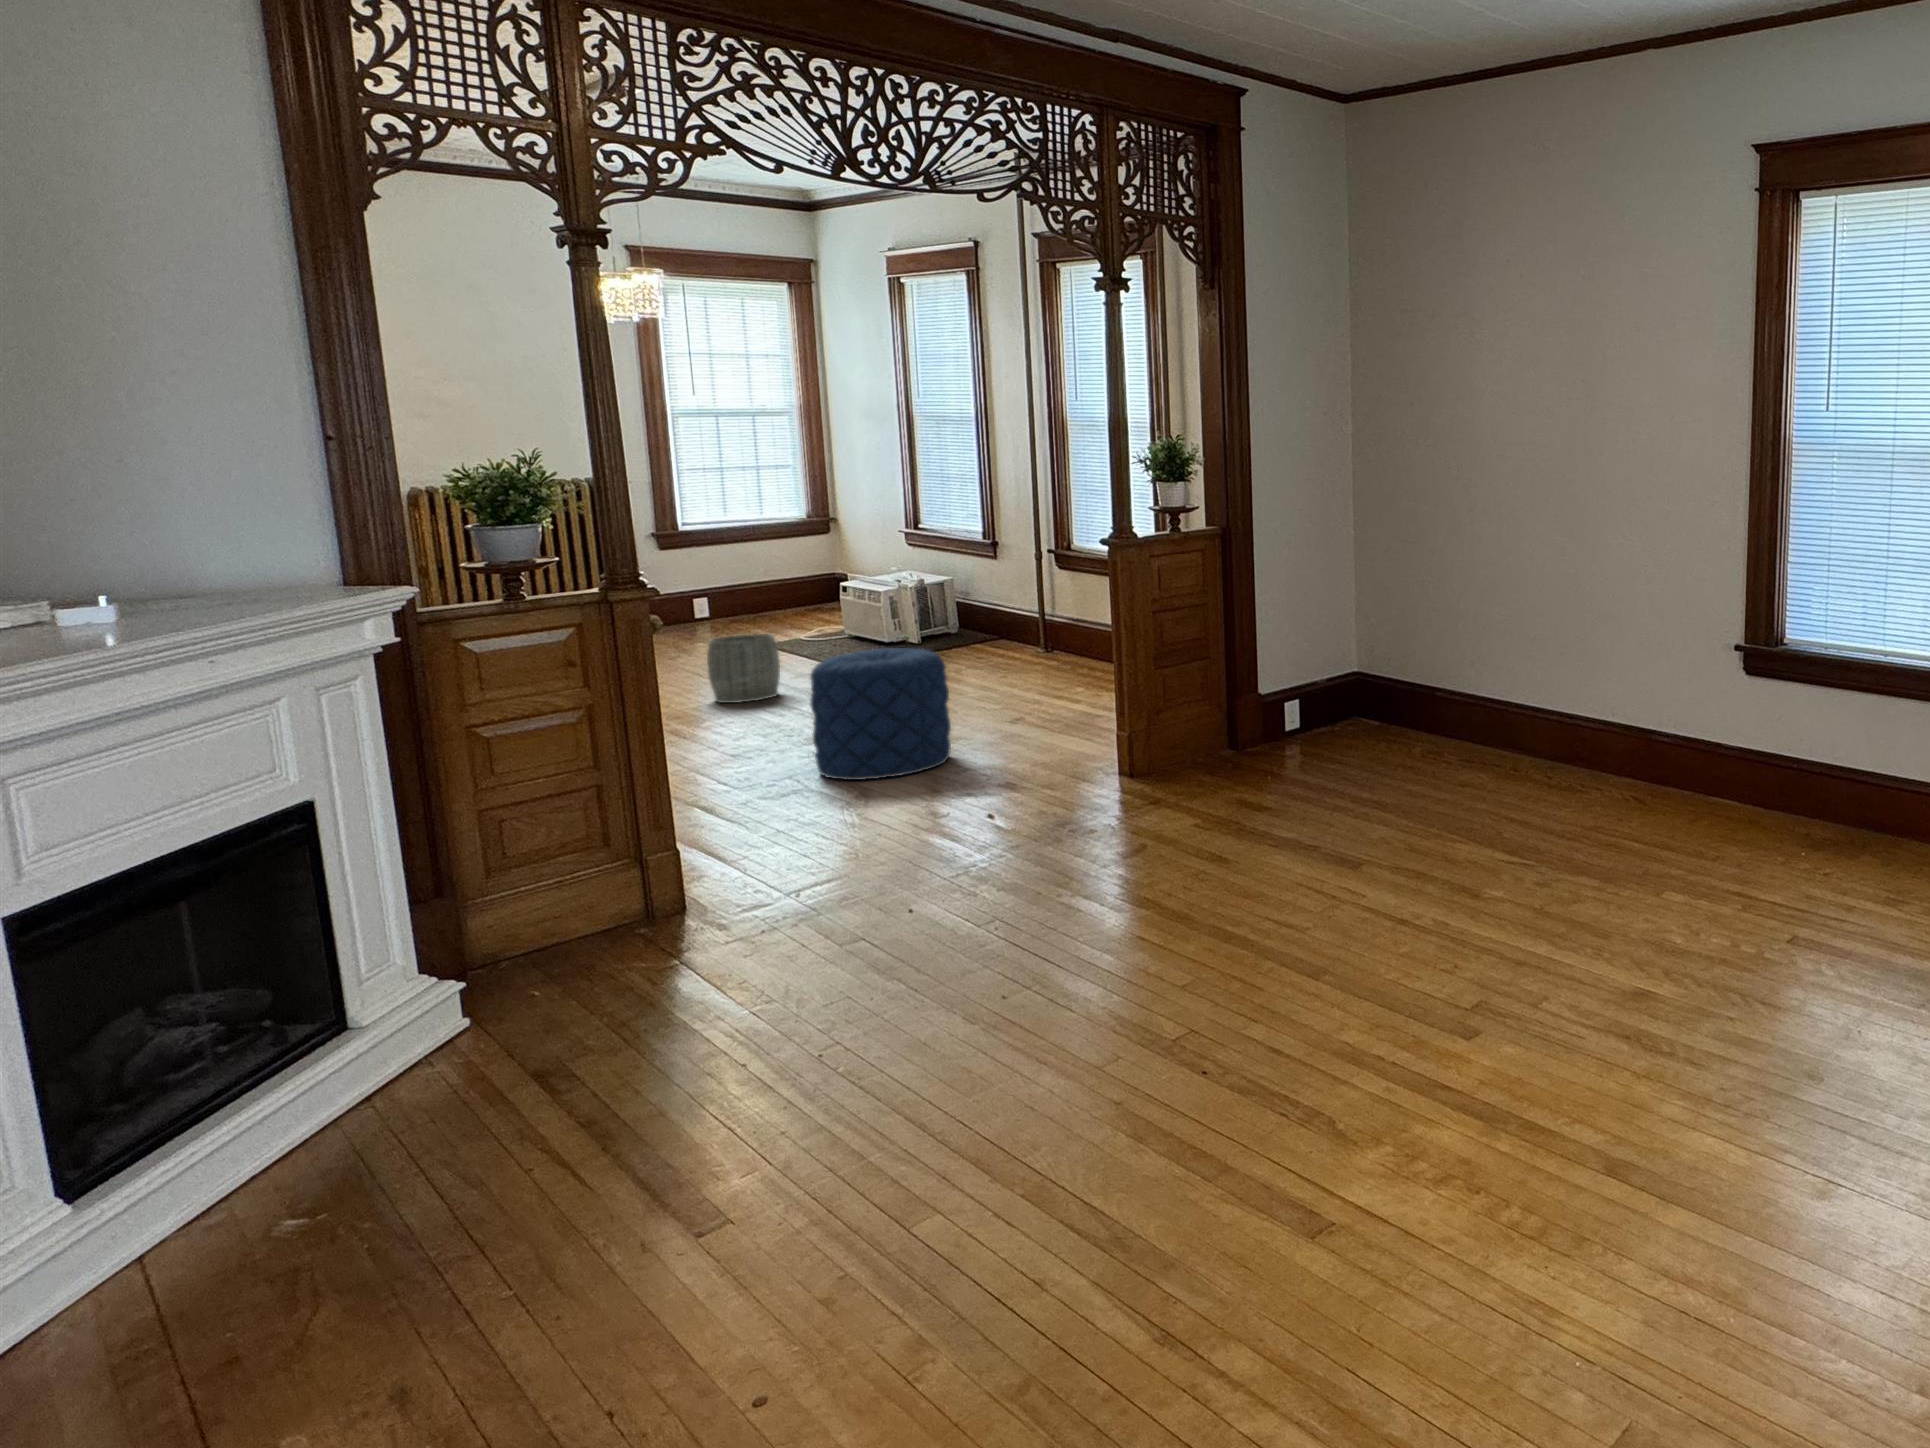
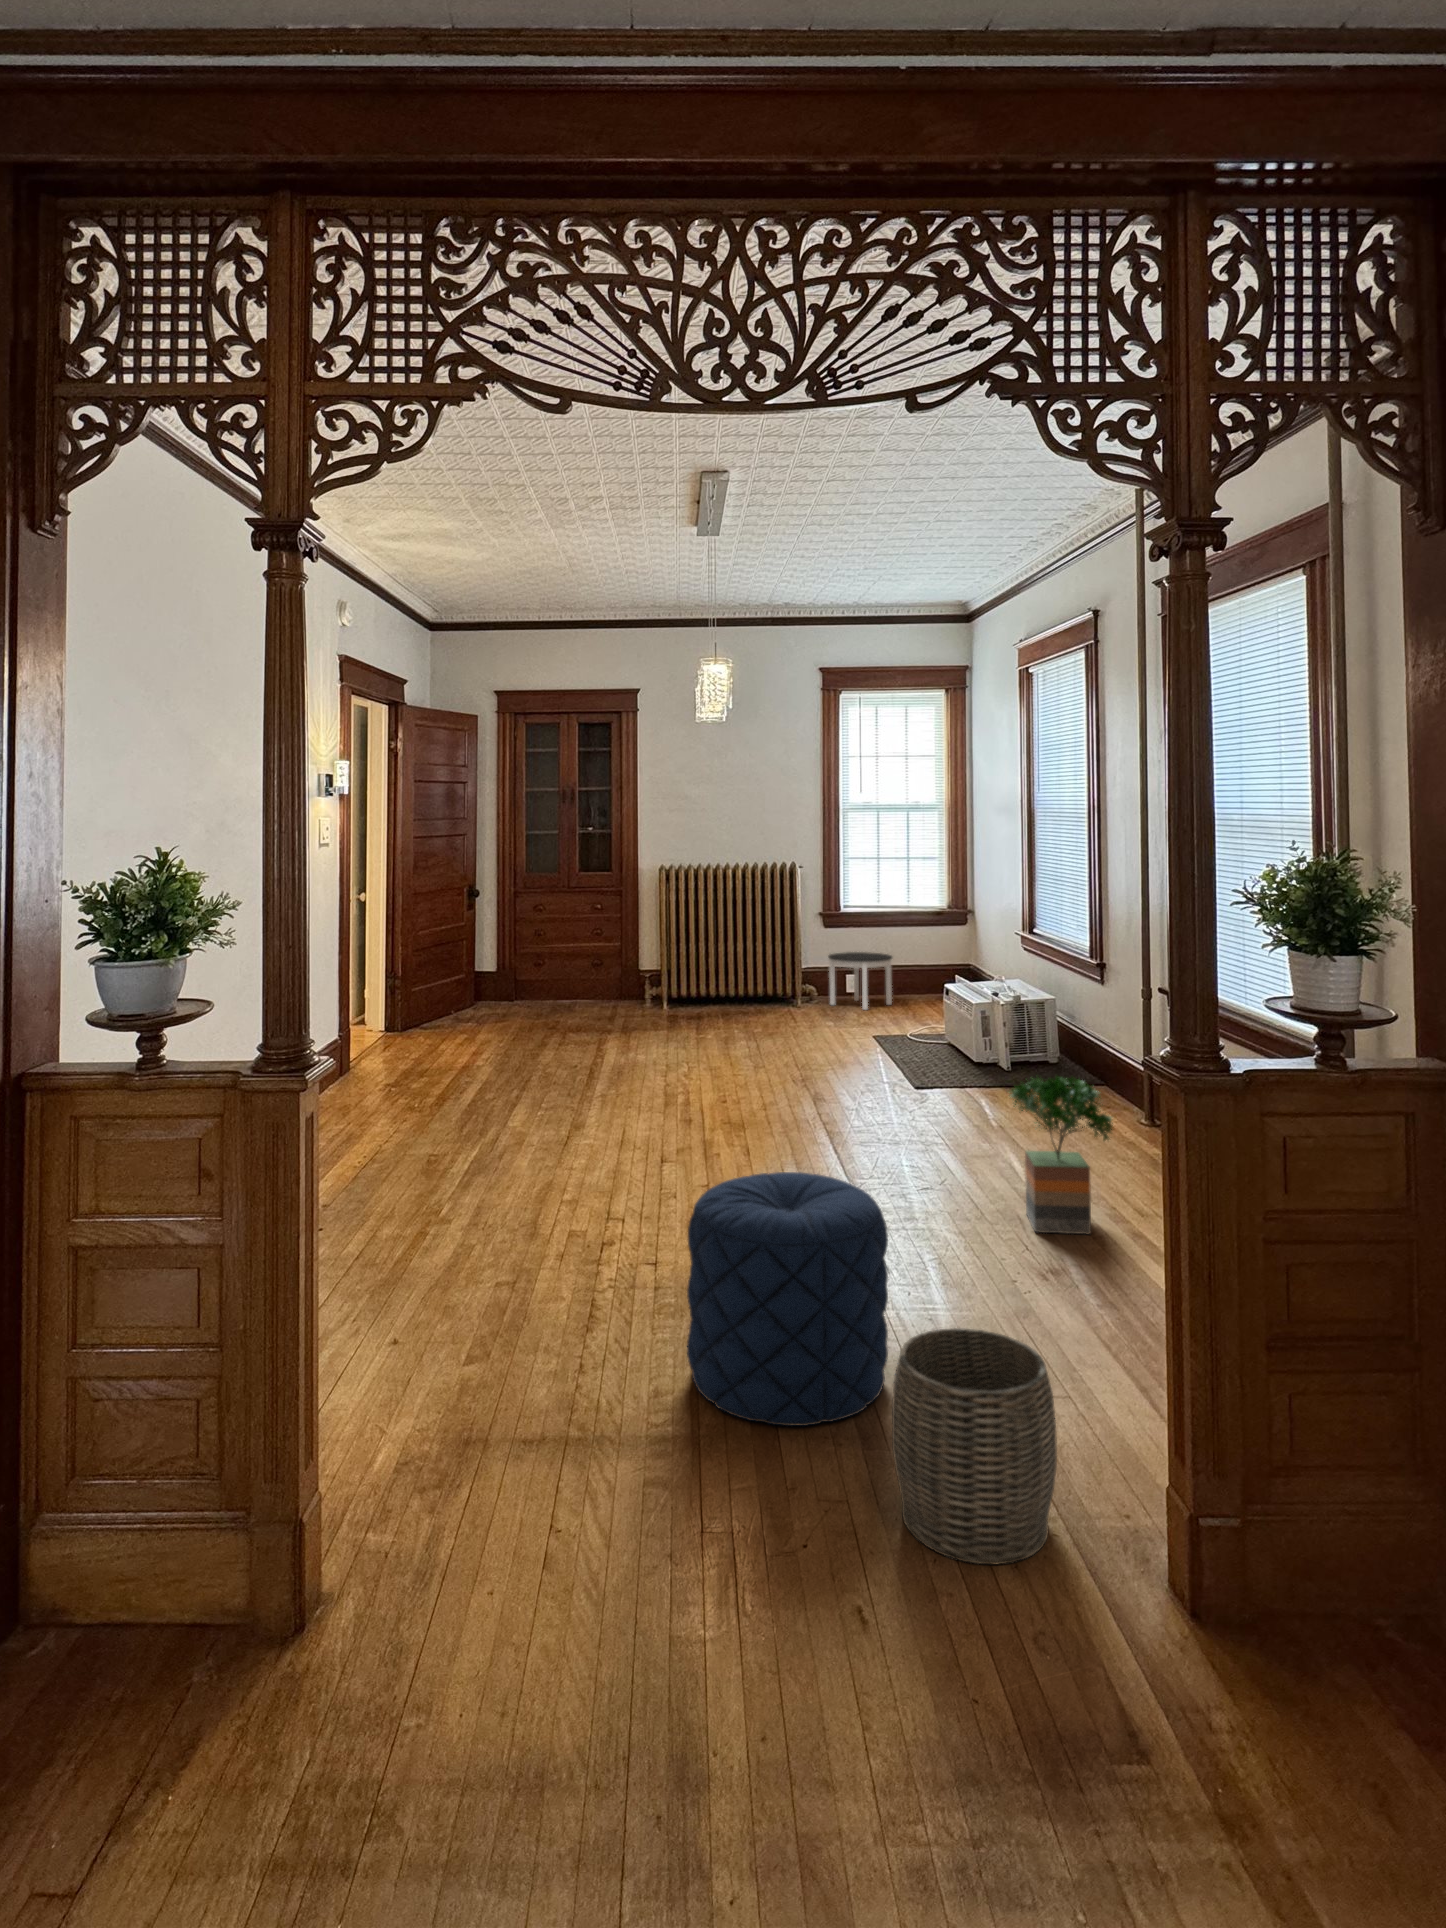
round table: none [703,575,775,626] -> present [828,952,892,1010]
potted tree: none [969,600,1045,699] -> present [1009,1076,1113,1234]
woven basket: present [707,634,780,703] -> present [892,1328,1057,1564]

